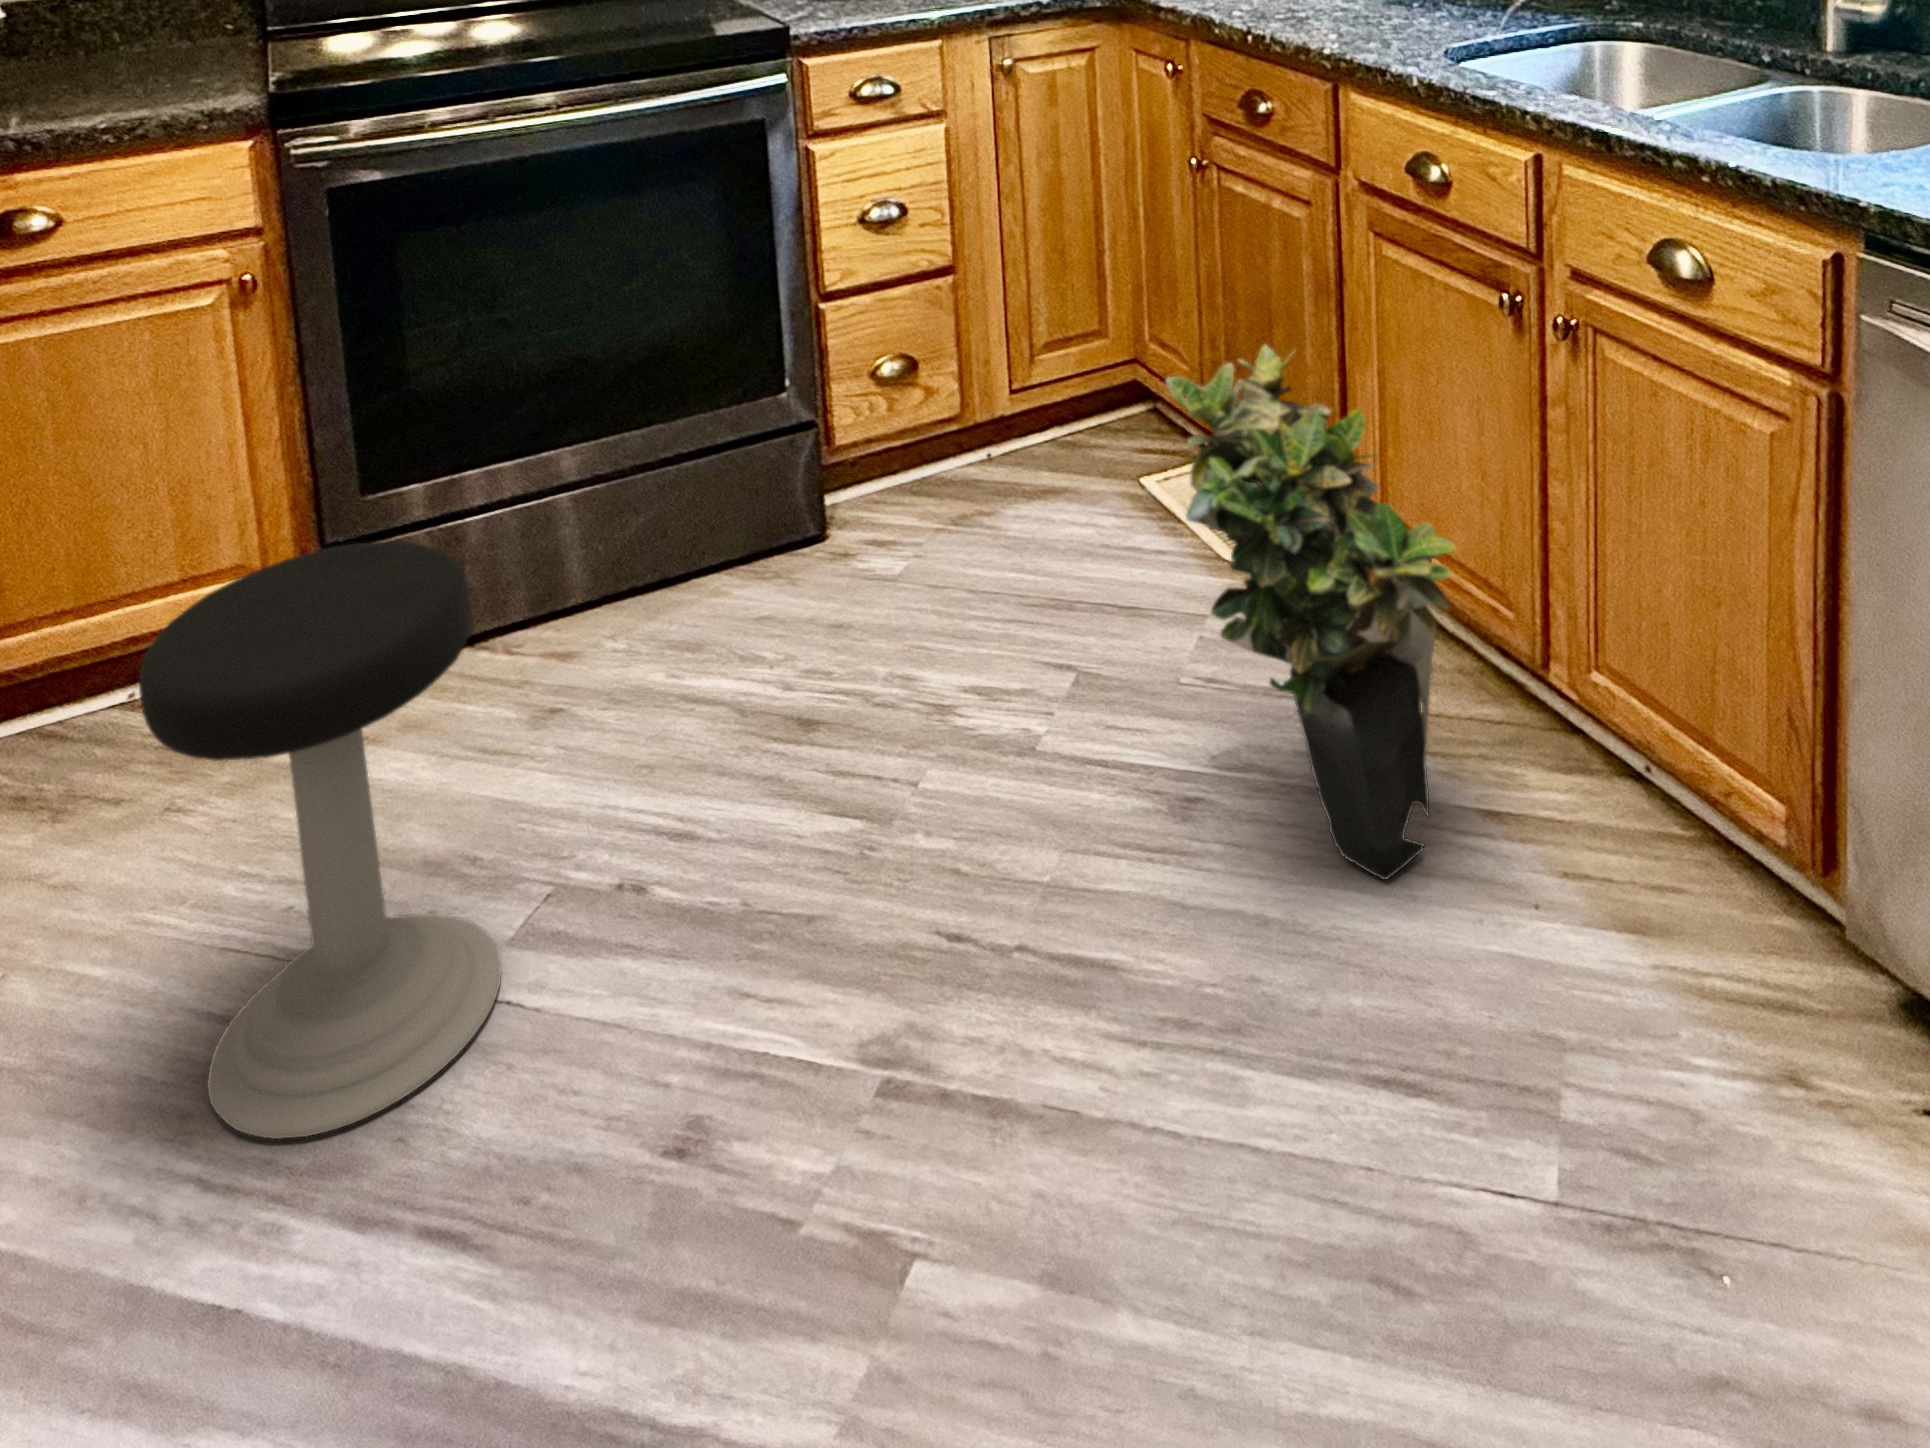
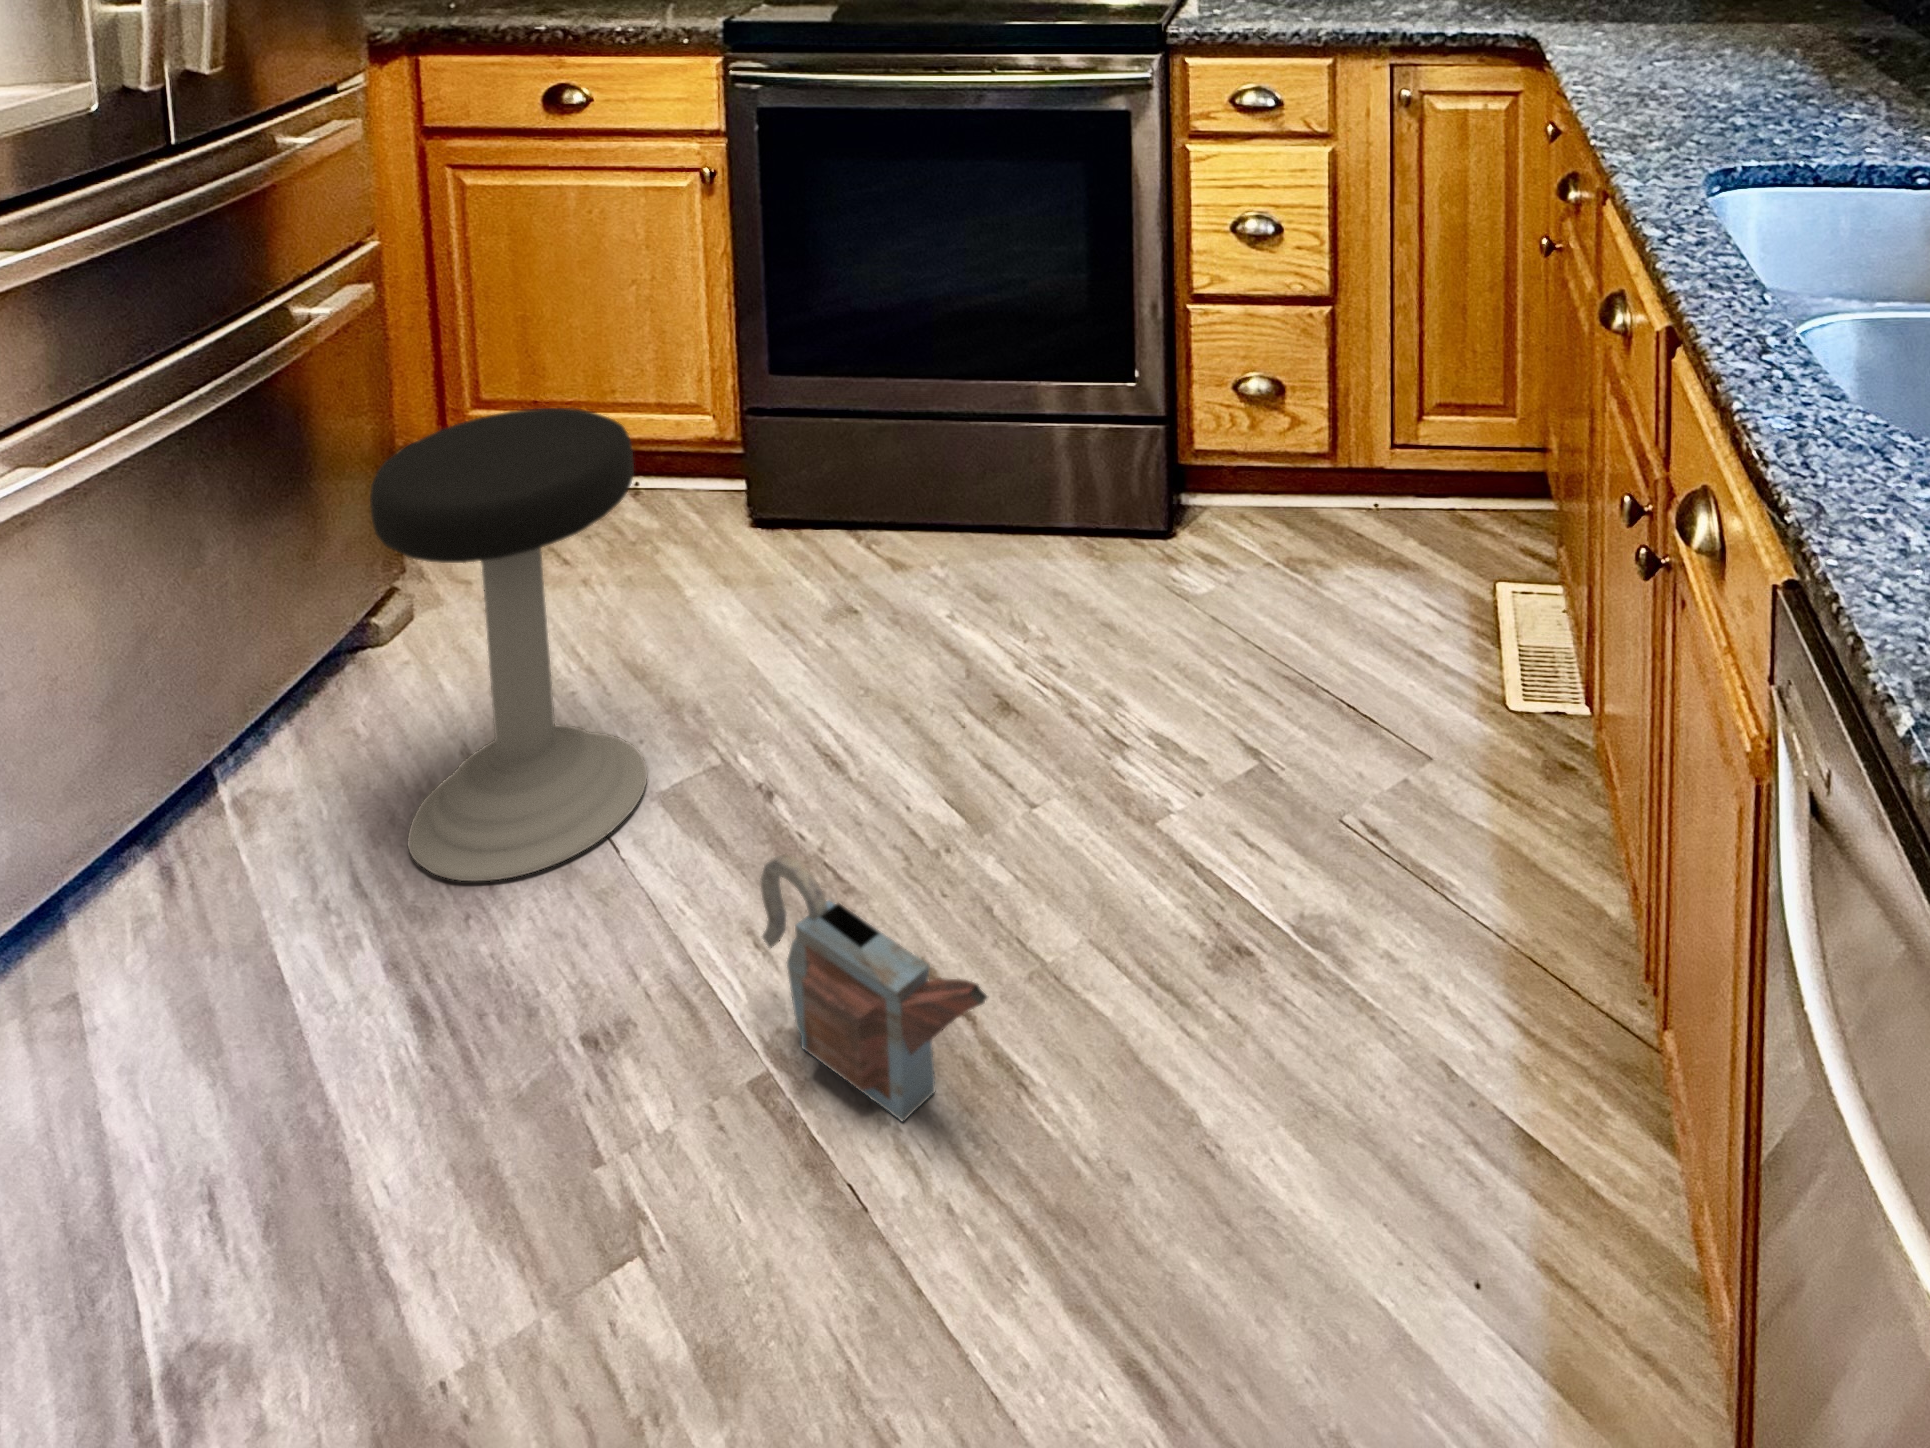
potted plant: present [1167,345,1456,880] -> none [1158,471,1501,1152]
watering can: none [822,868,1140,1049] -> present [761,854,987,1121]

